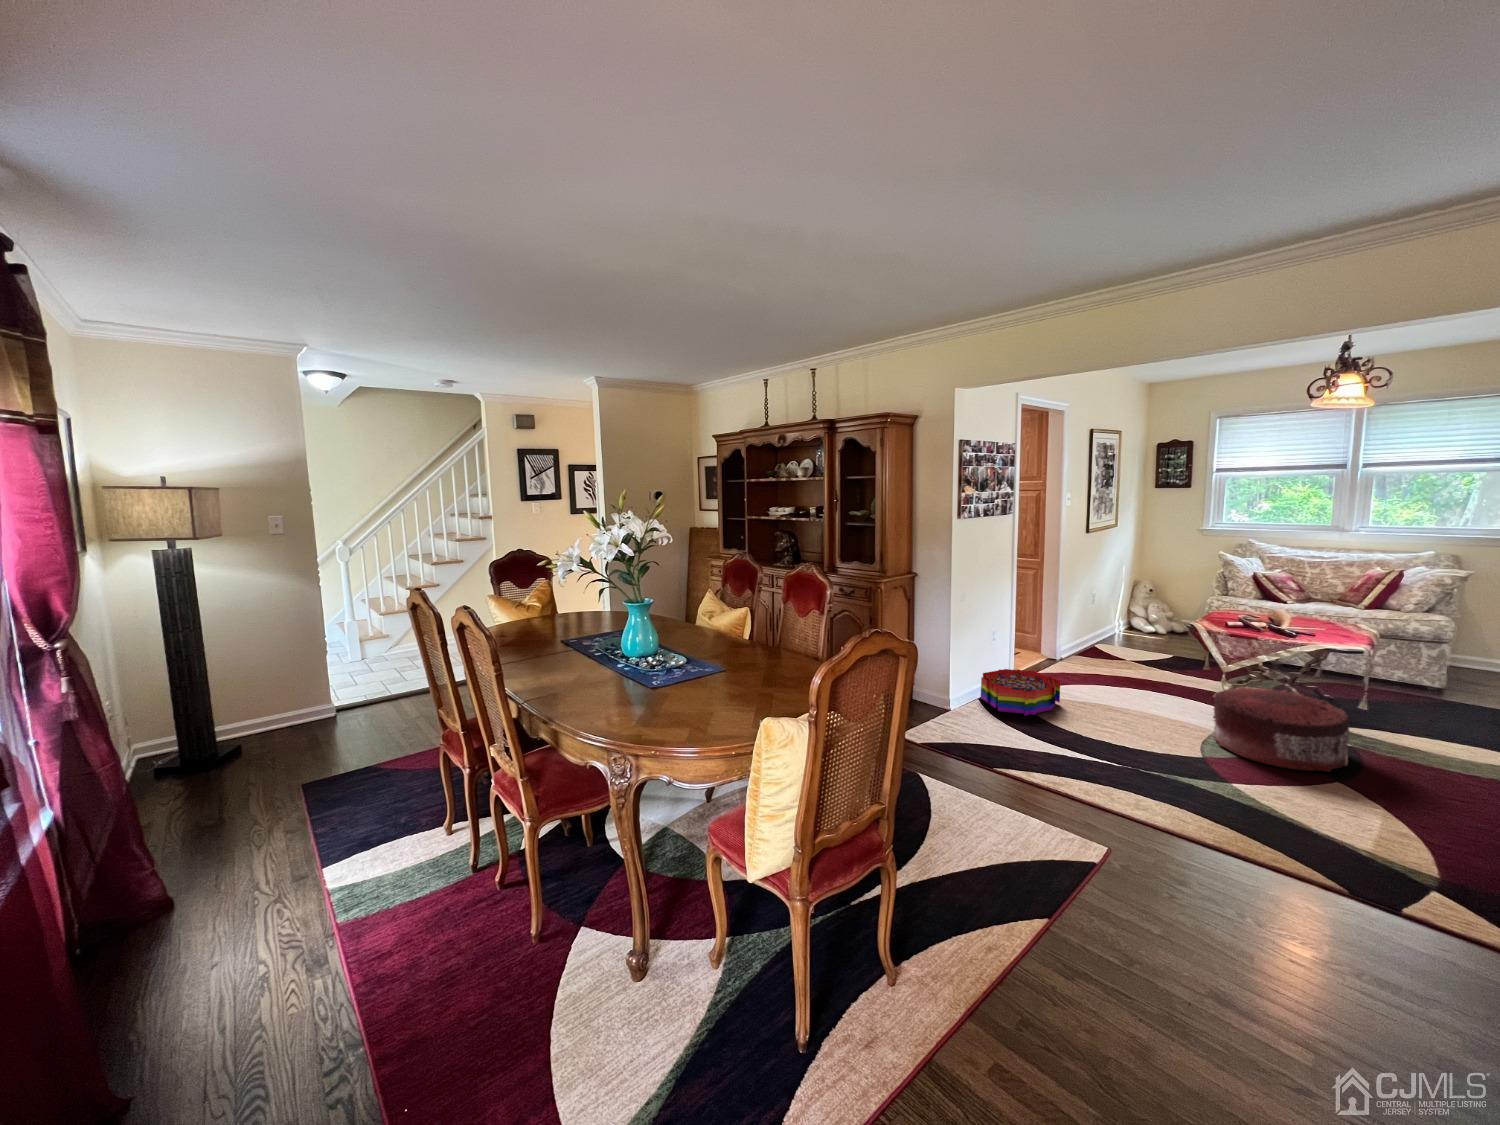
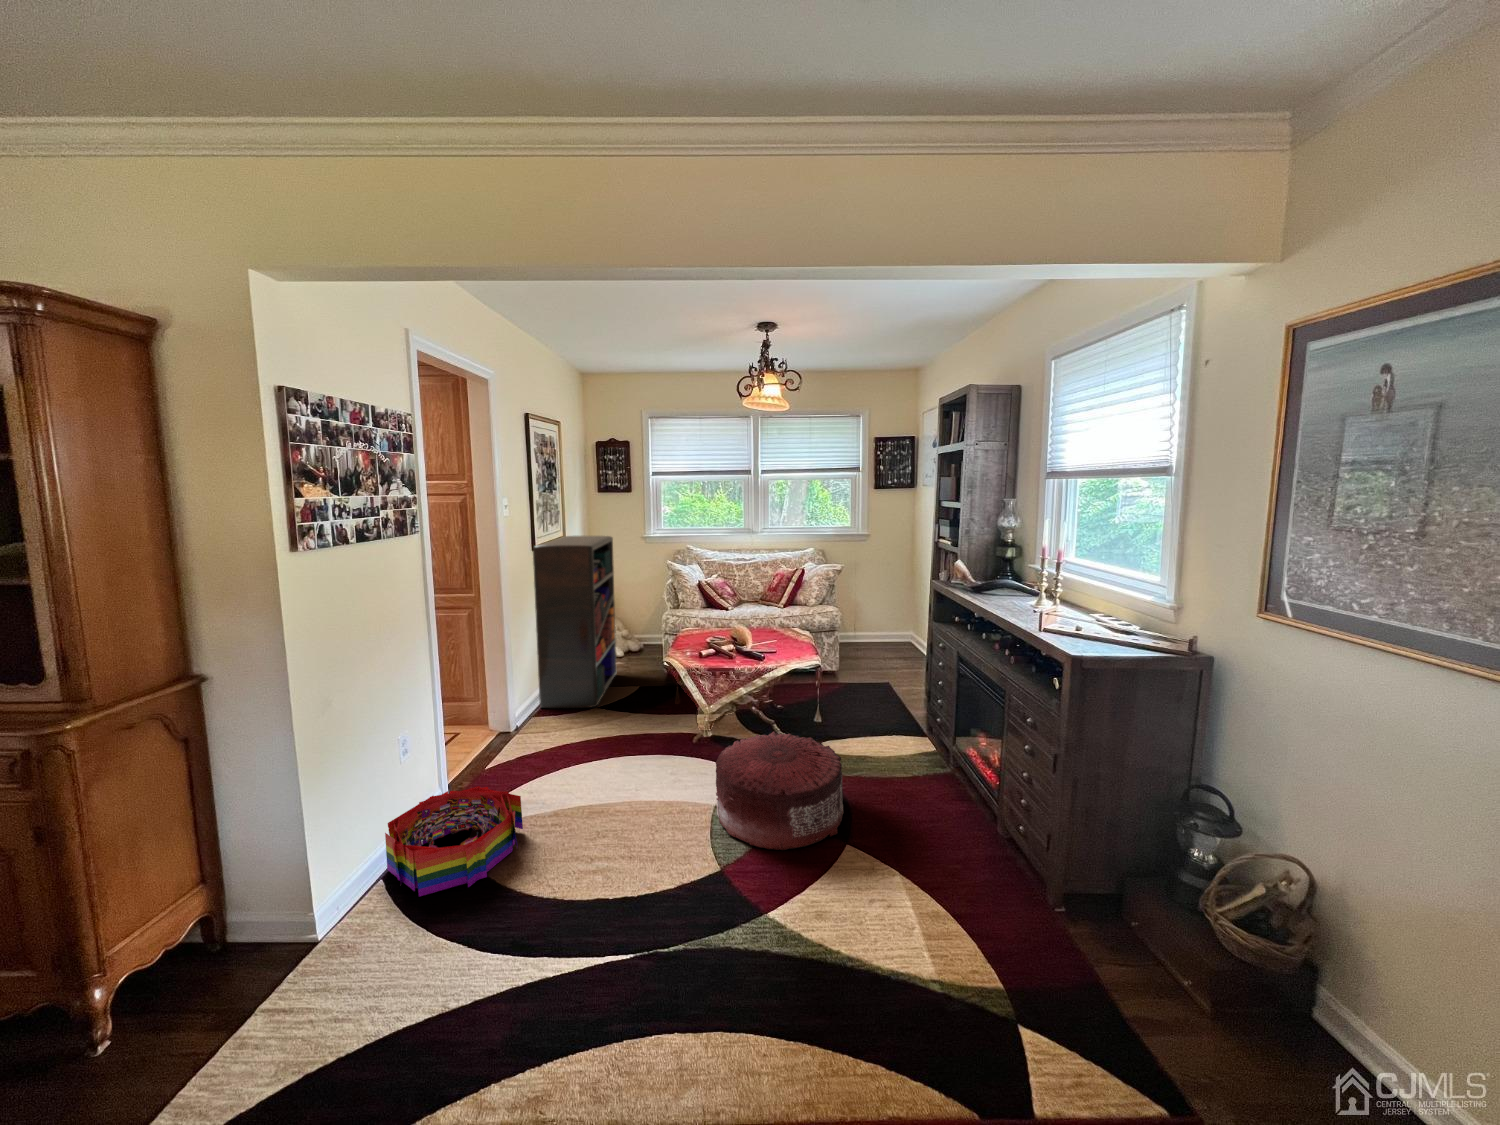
bookshelf: none [1081,524,1161,660] -> present [533,536,616,708]

